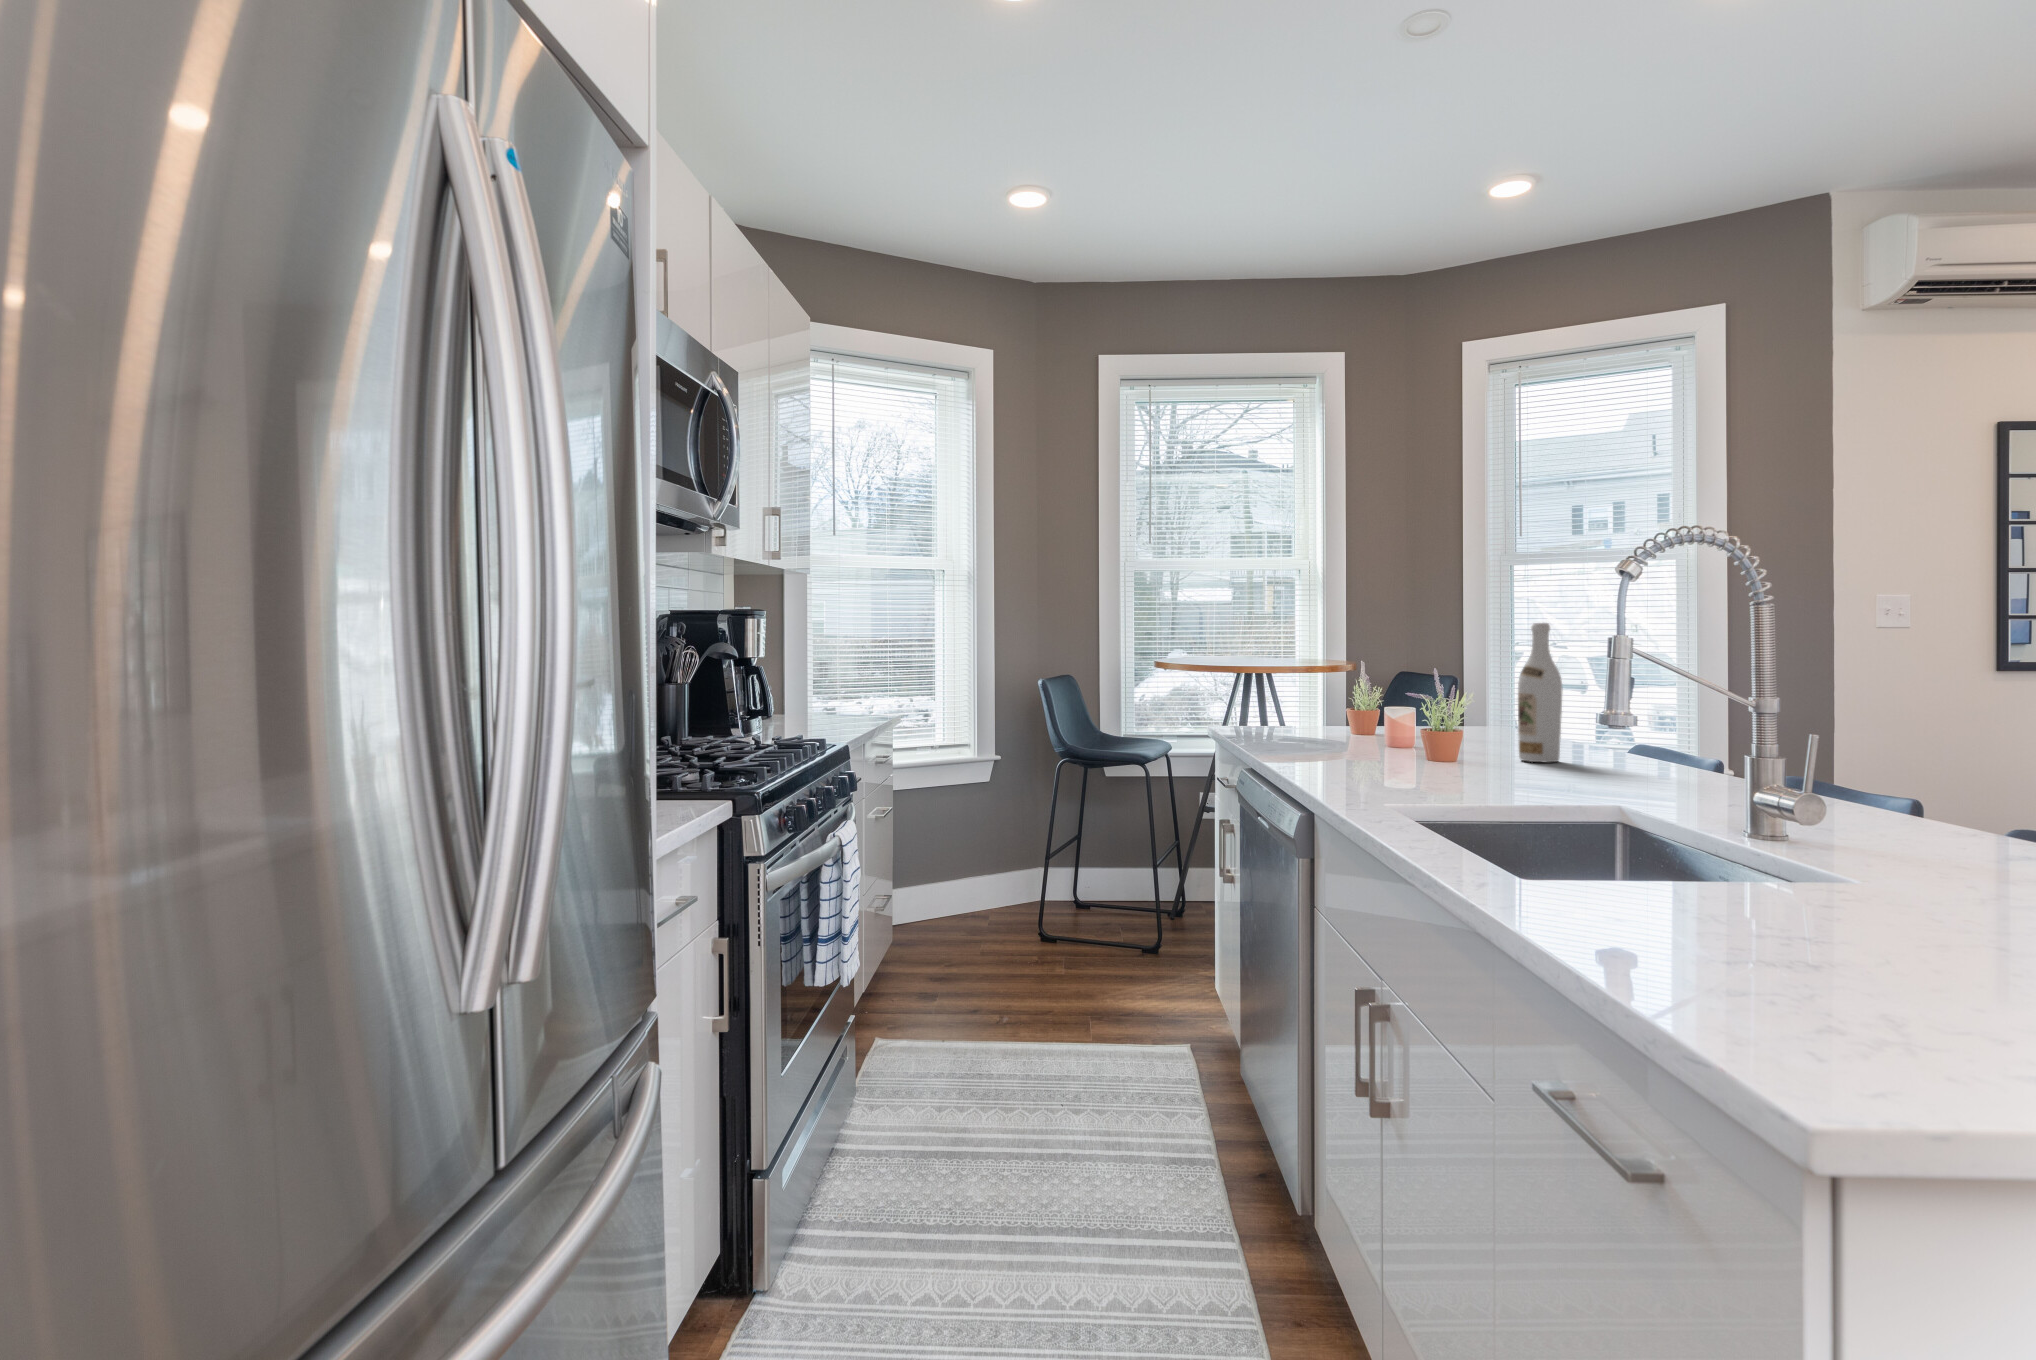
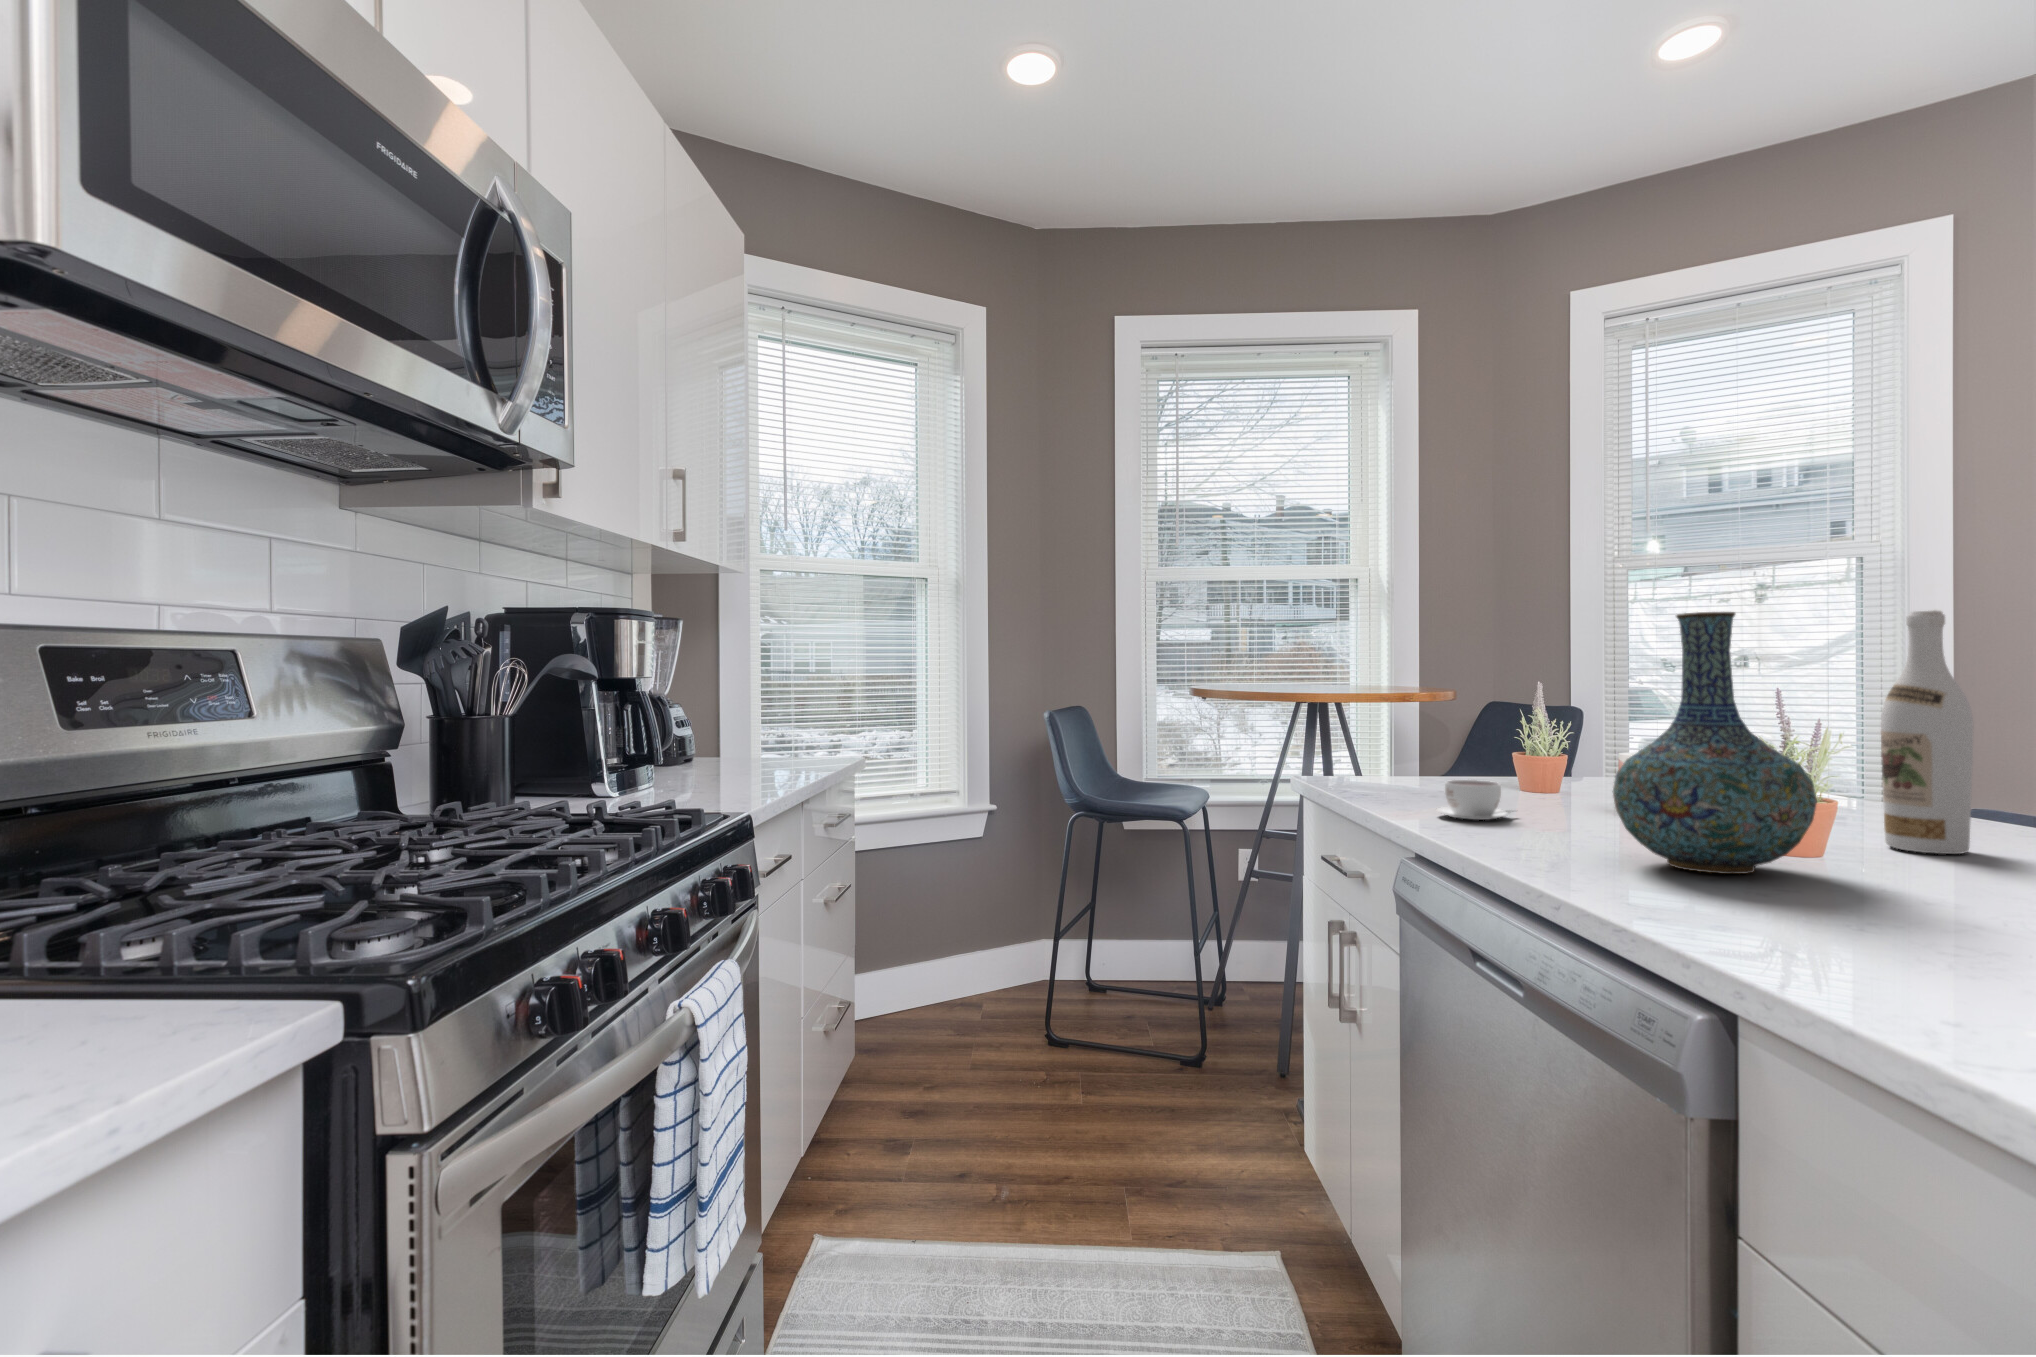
vase: none [1352,625,1452,770] -> present [1613,612,1817,874]
coffee cup: none [1282,725,1332,749] -> present [1437,780,1511,820]

